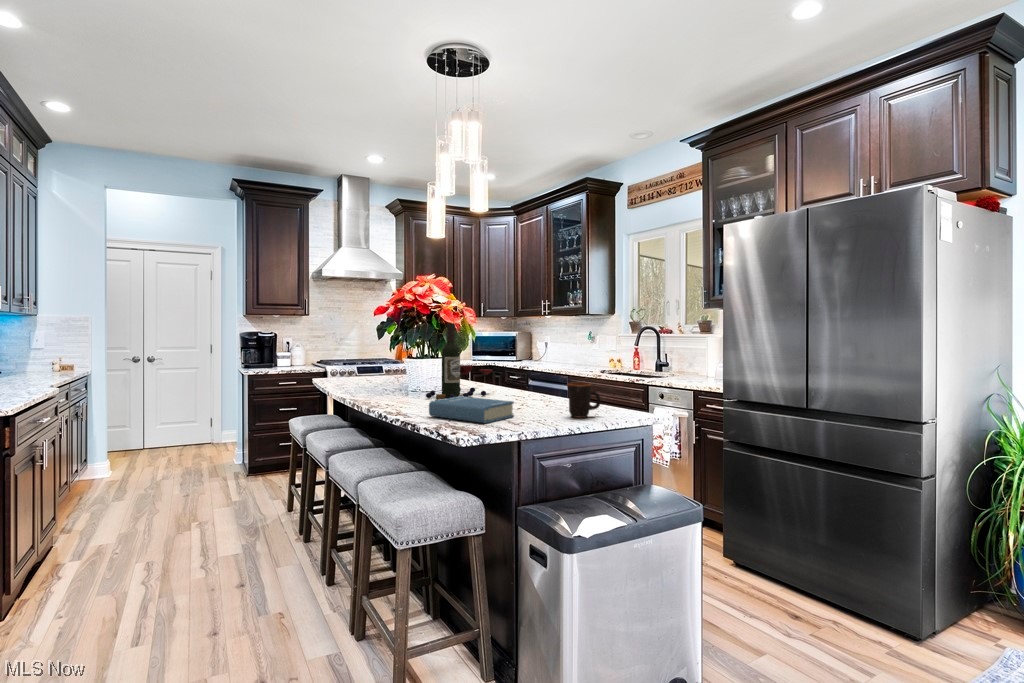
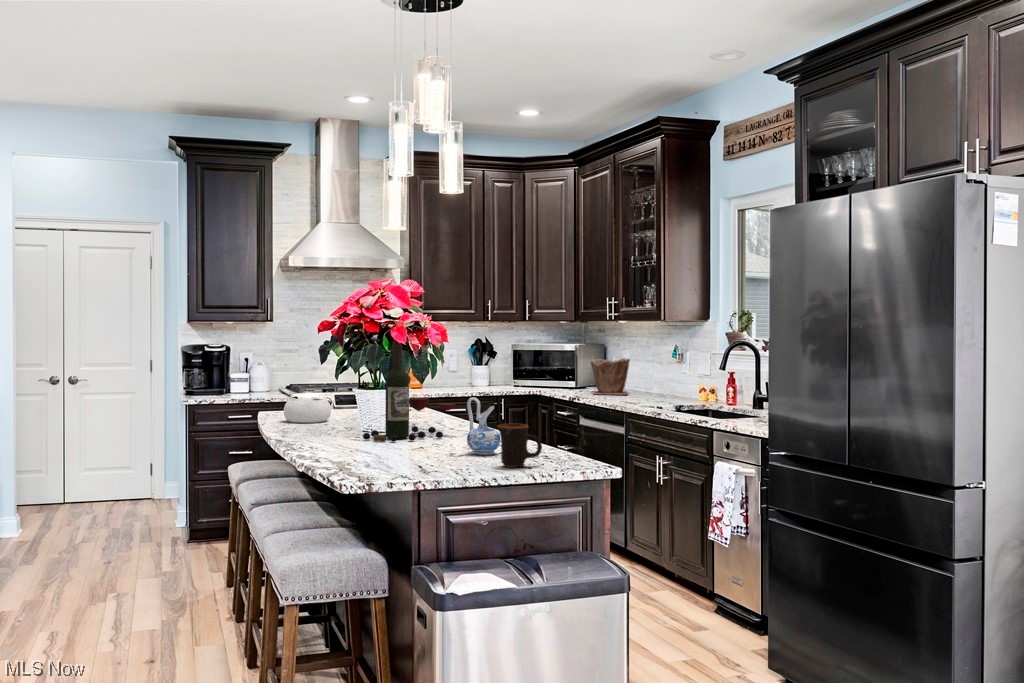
plant pot: none [534,341,560,365] -> present [591,358,630,395]
ceramic pitcher: none [524,363,551,408] -> present [467,397,500,455]
decorative bowl: none [344,365,381,387] -> present [284,395,331,423]
hardback book: present [429,396,514,423] -> none [337,438,435,470]

